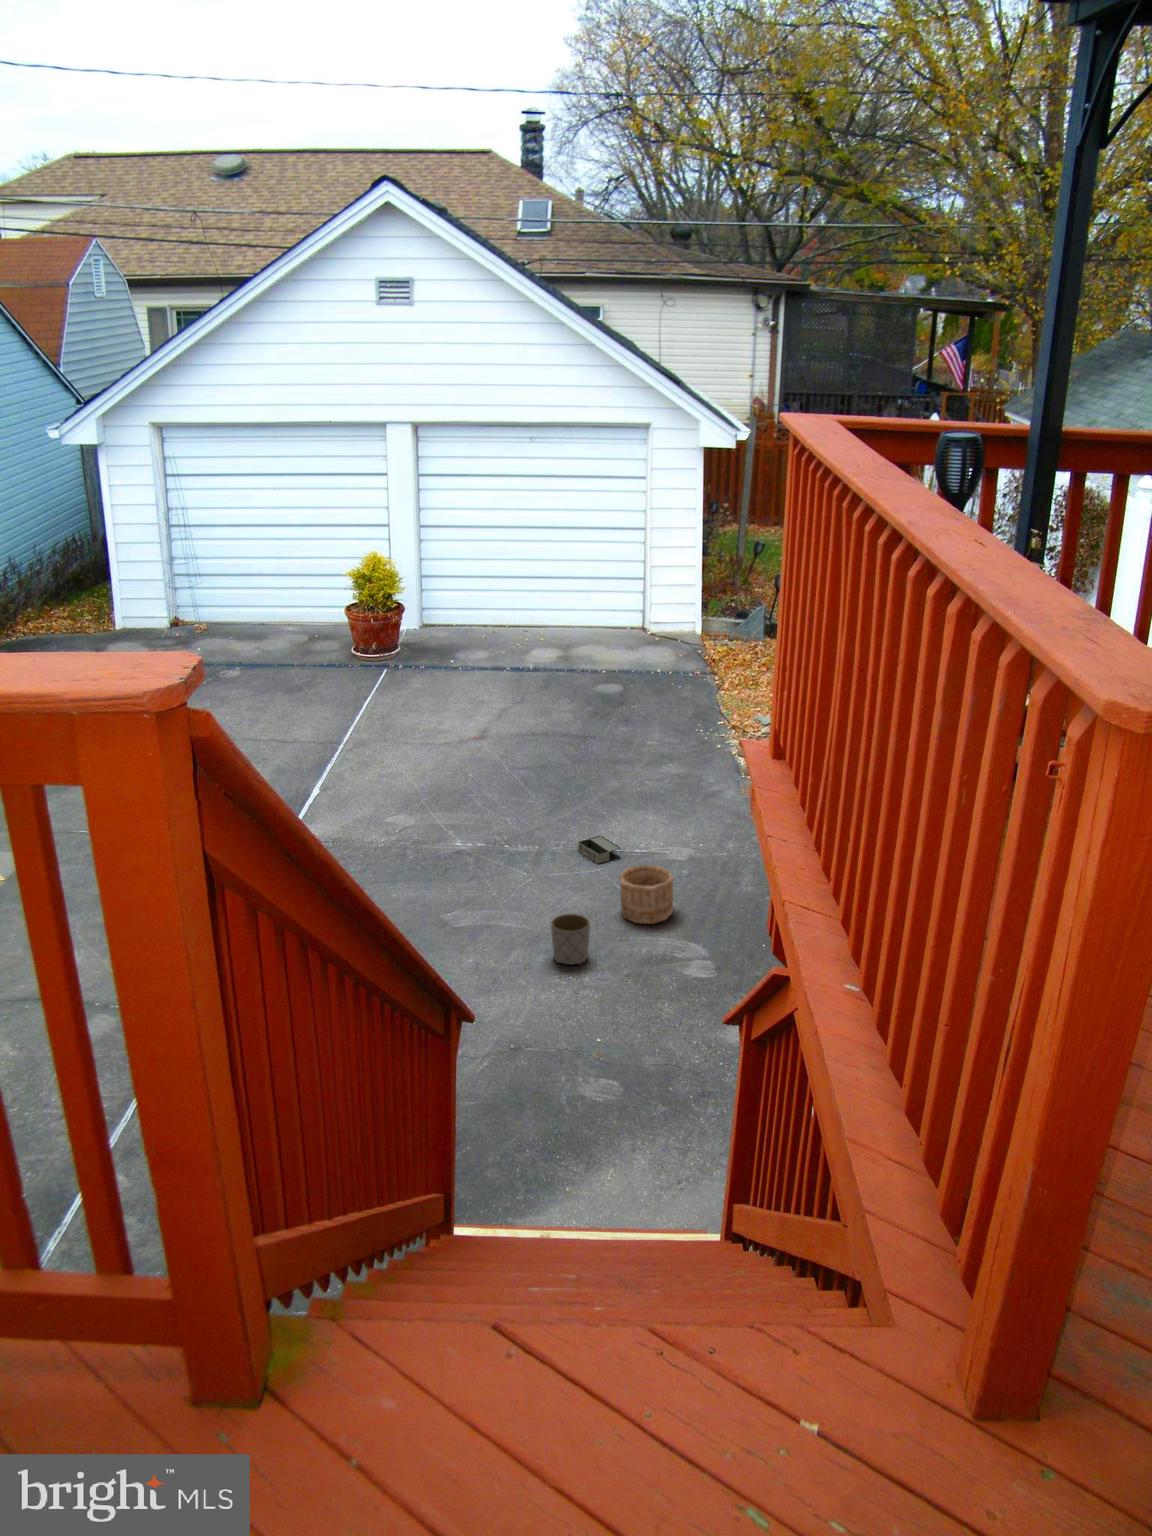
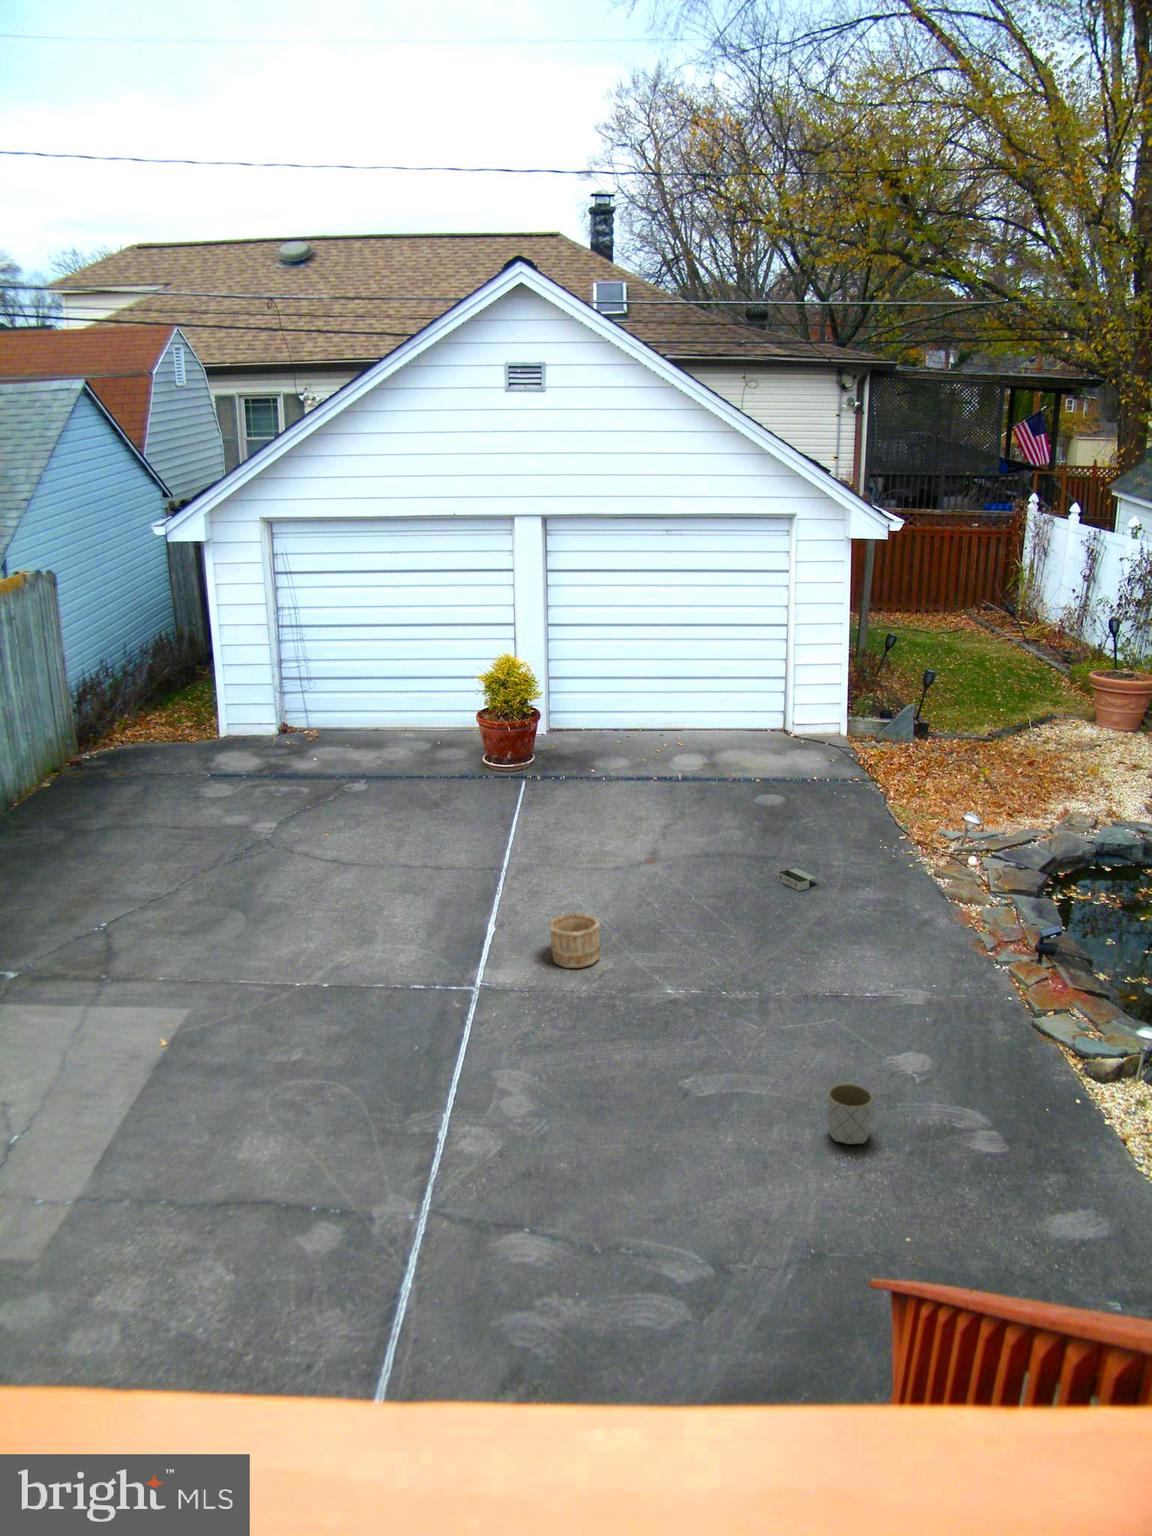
toolbox: present [578,836,621,864] -> present [778,867,819,891]
wooden bucket: present [619,865,674,924] -> present [549,913,600,968]

